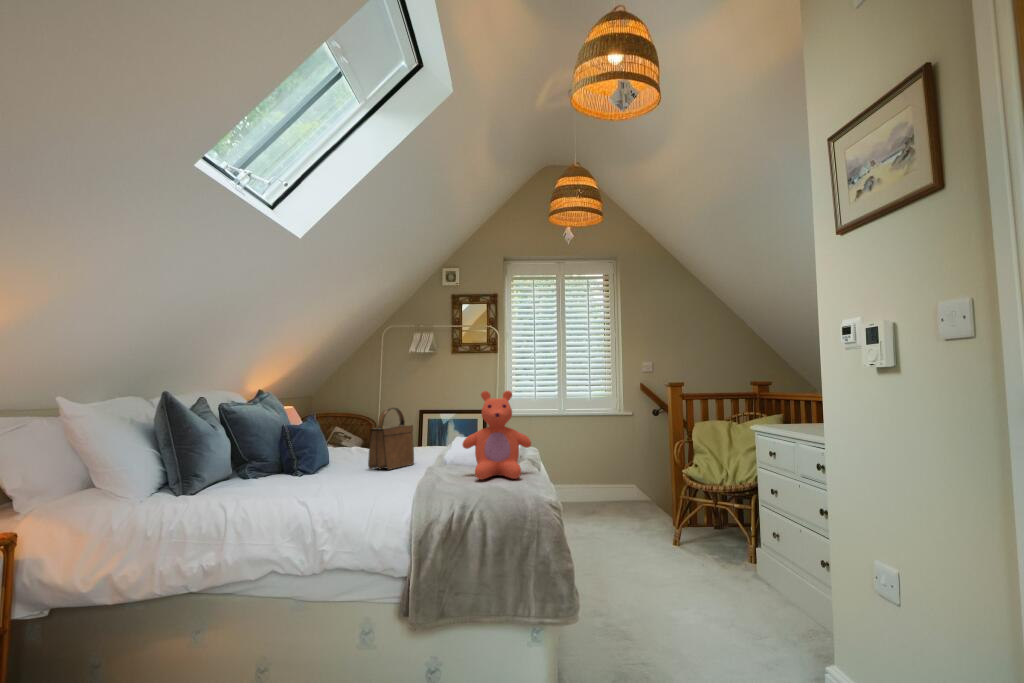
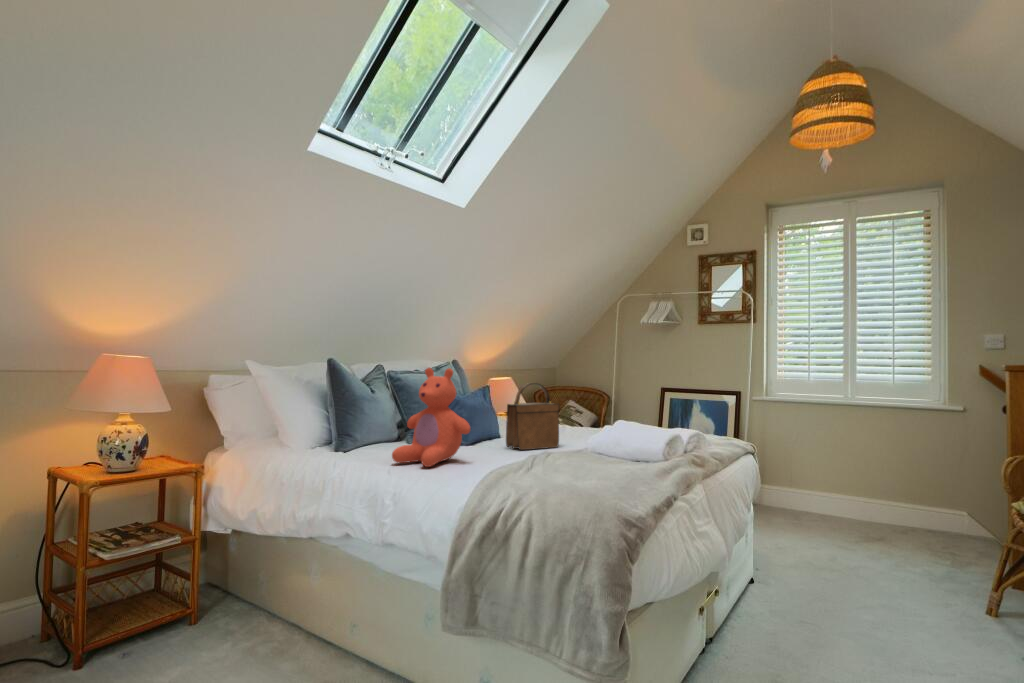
teddy bear: present [462,391,531,479] -> present [392,368,470,467]

